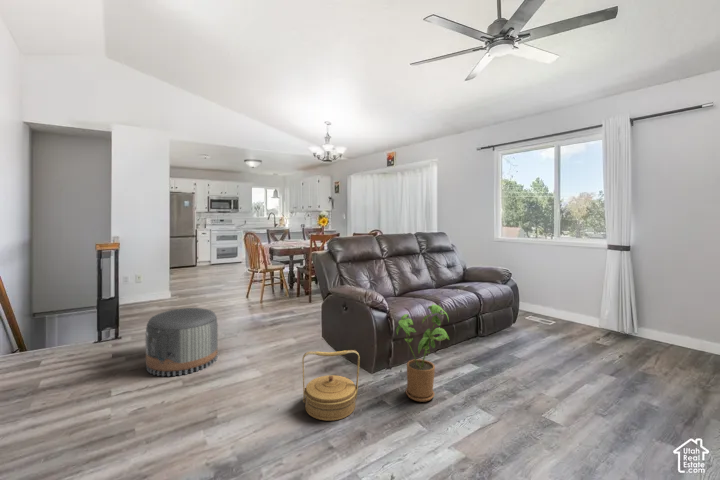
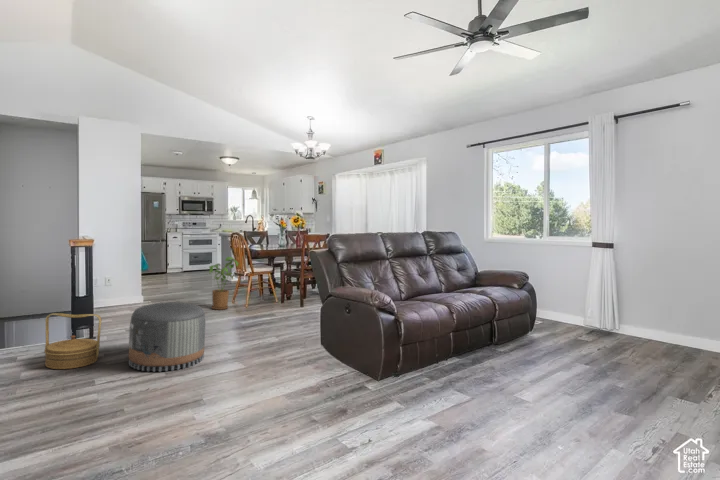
house plant: present [396,304,449,402] -> present [209,257,239,310]
basket: present [302,350,360,421] -> present [44,313,102,369]

